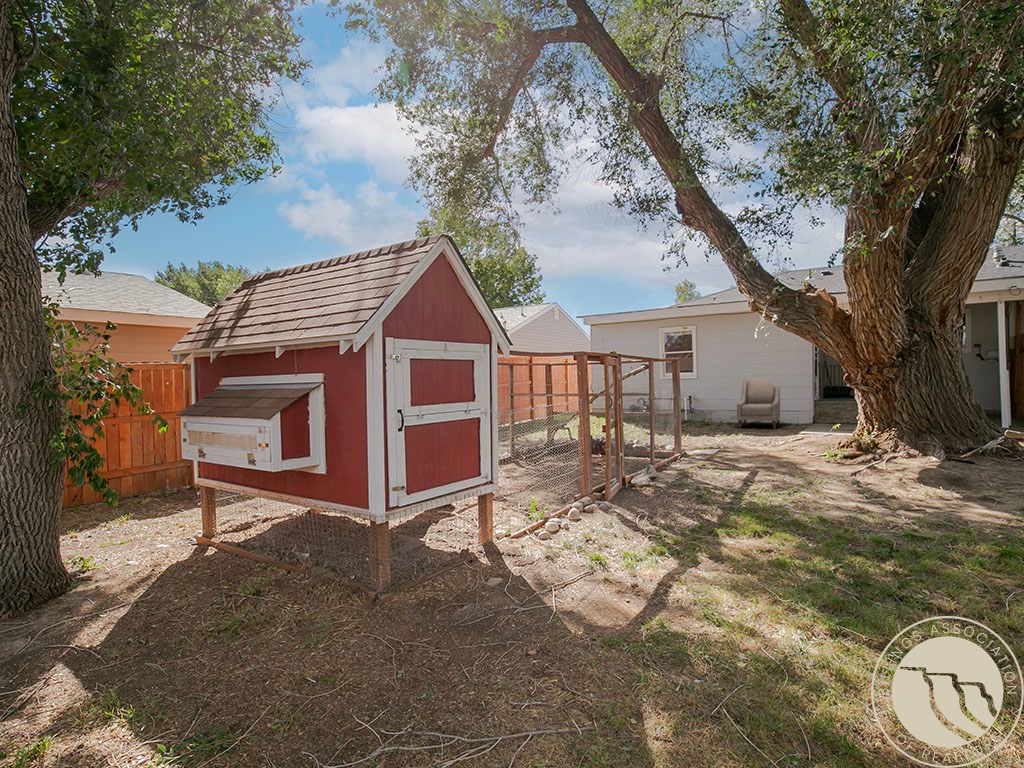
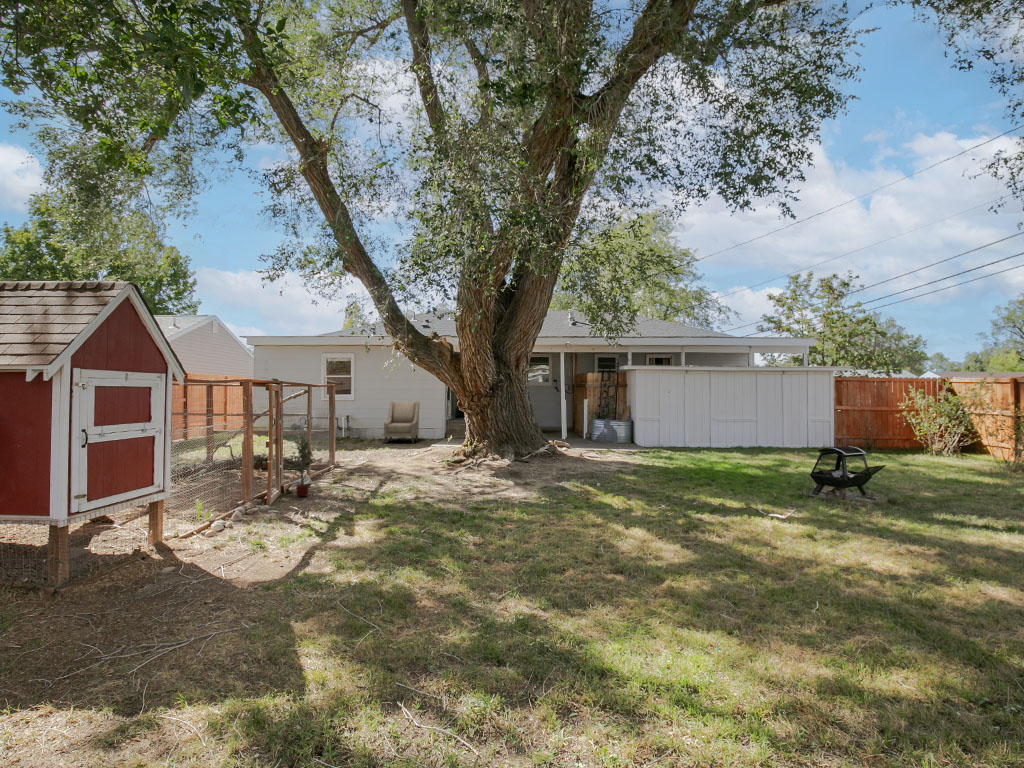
potted tree: none [624,419,663,494] -> present [284,437,314,497]

